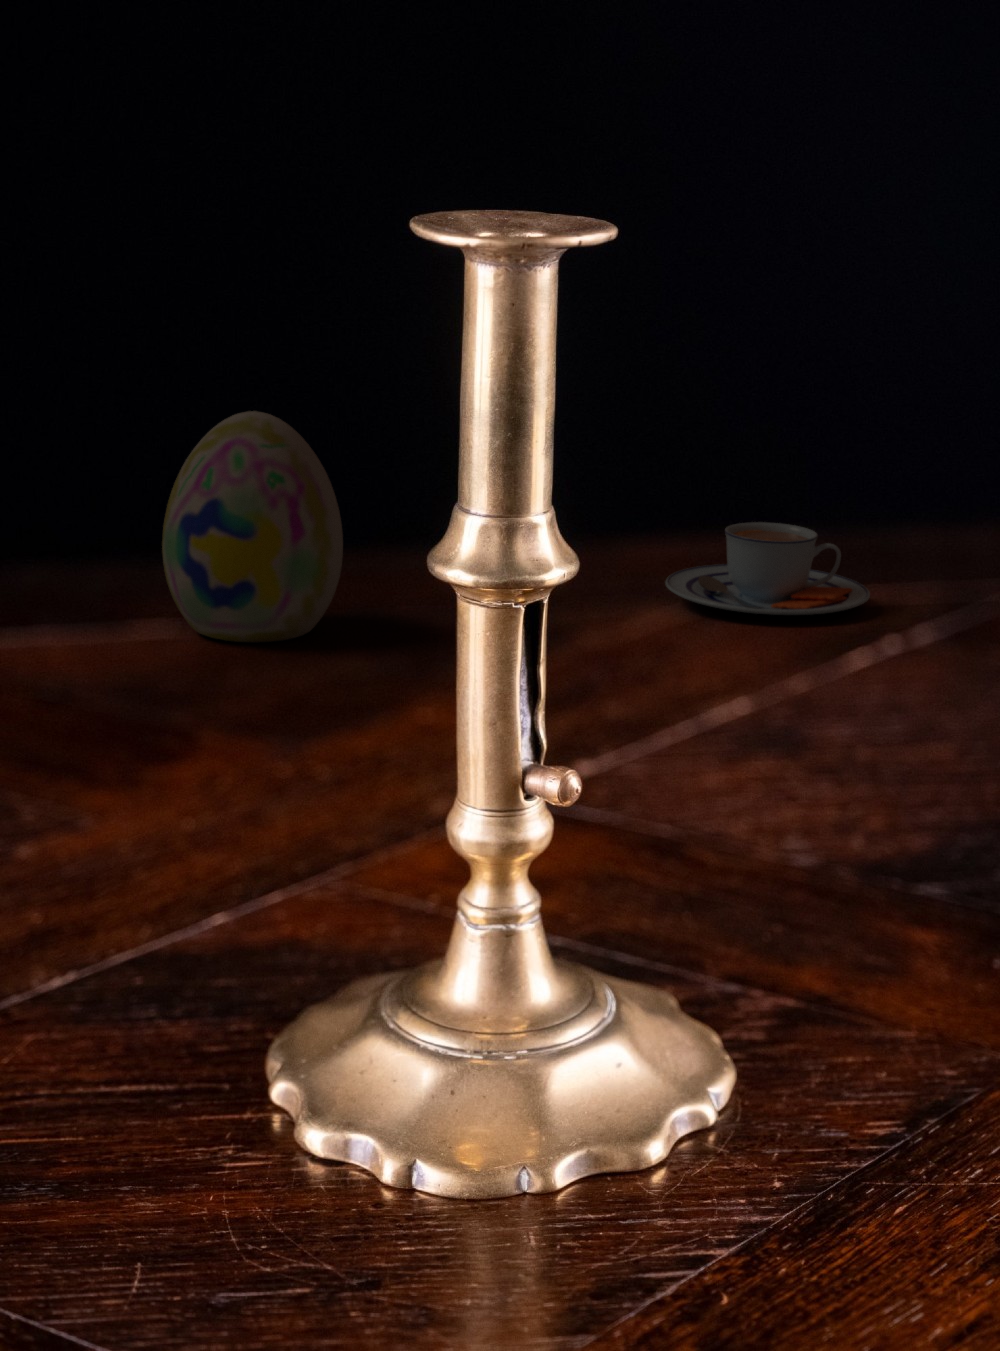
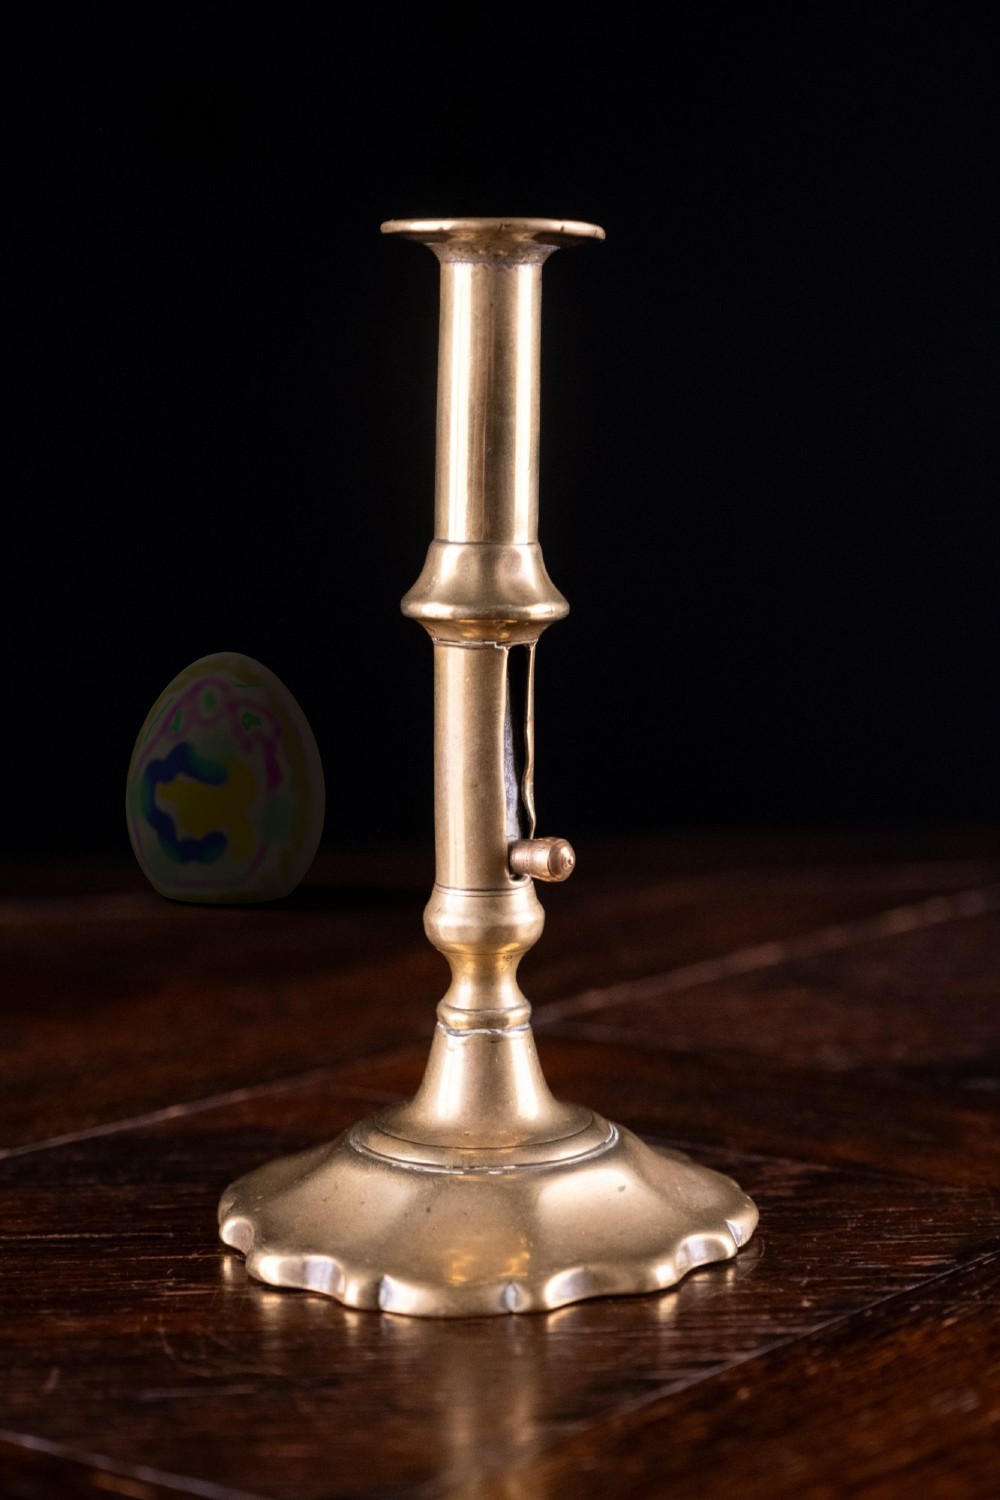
teacup: present [665,522,870,615] -> none [683,785,911,877]

